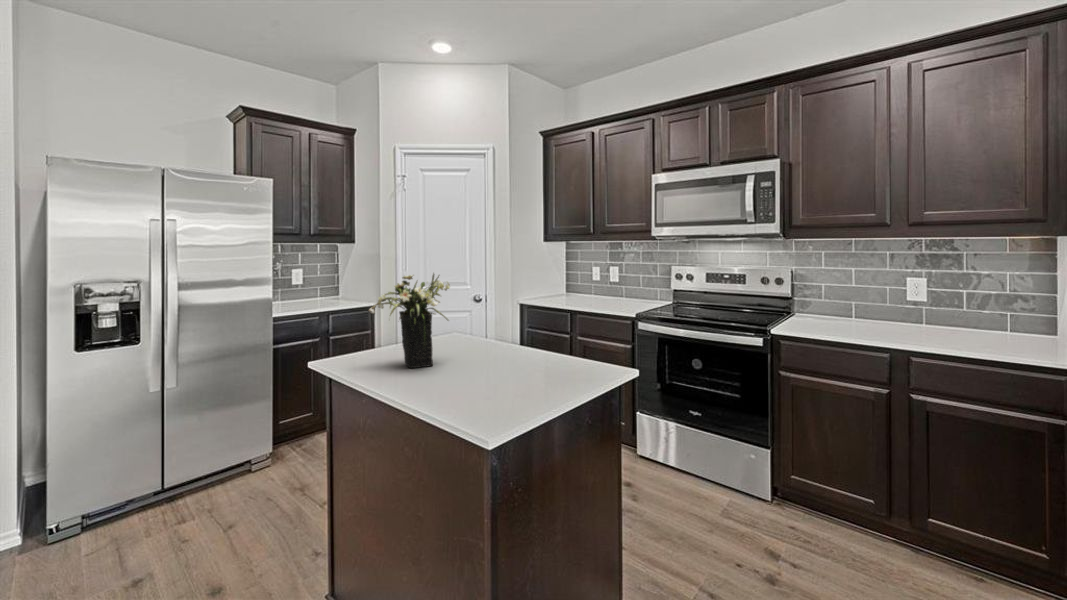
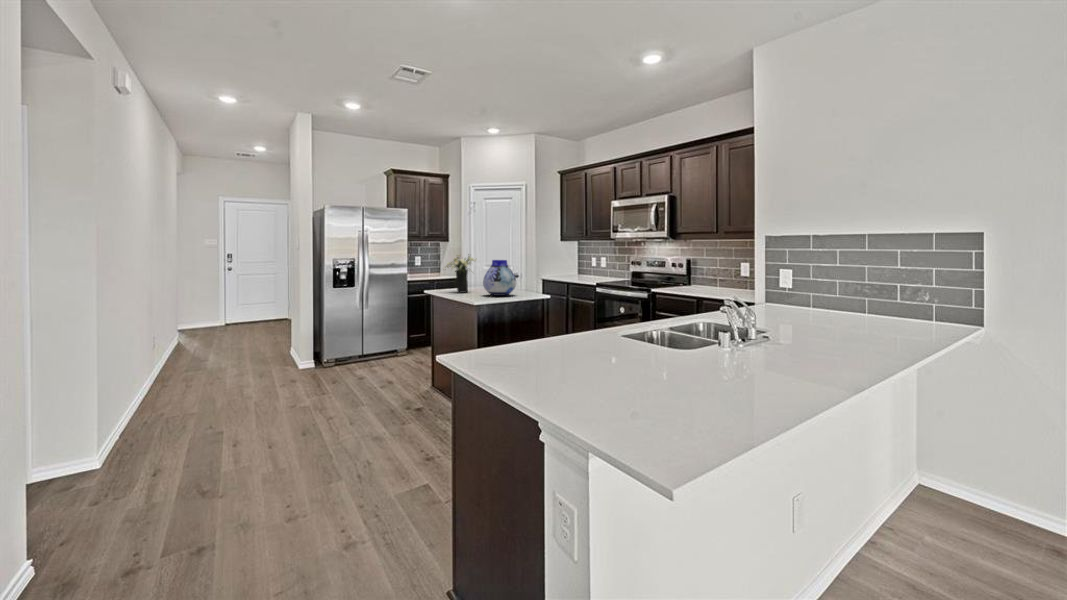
vase: none [484,289,569,383] -> present [483,260,516,296]

